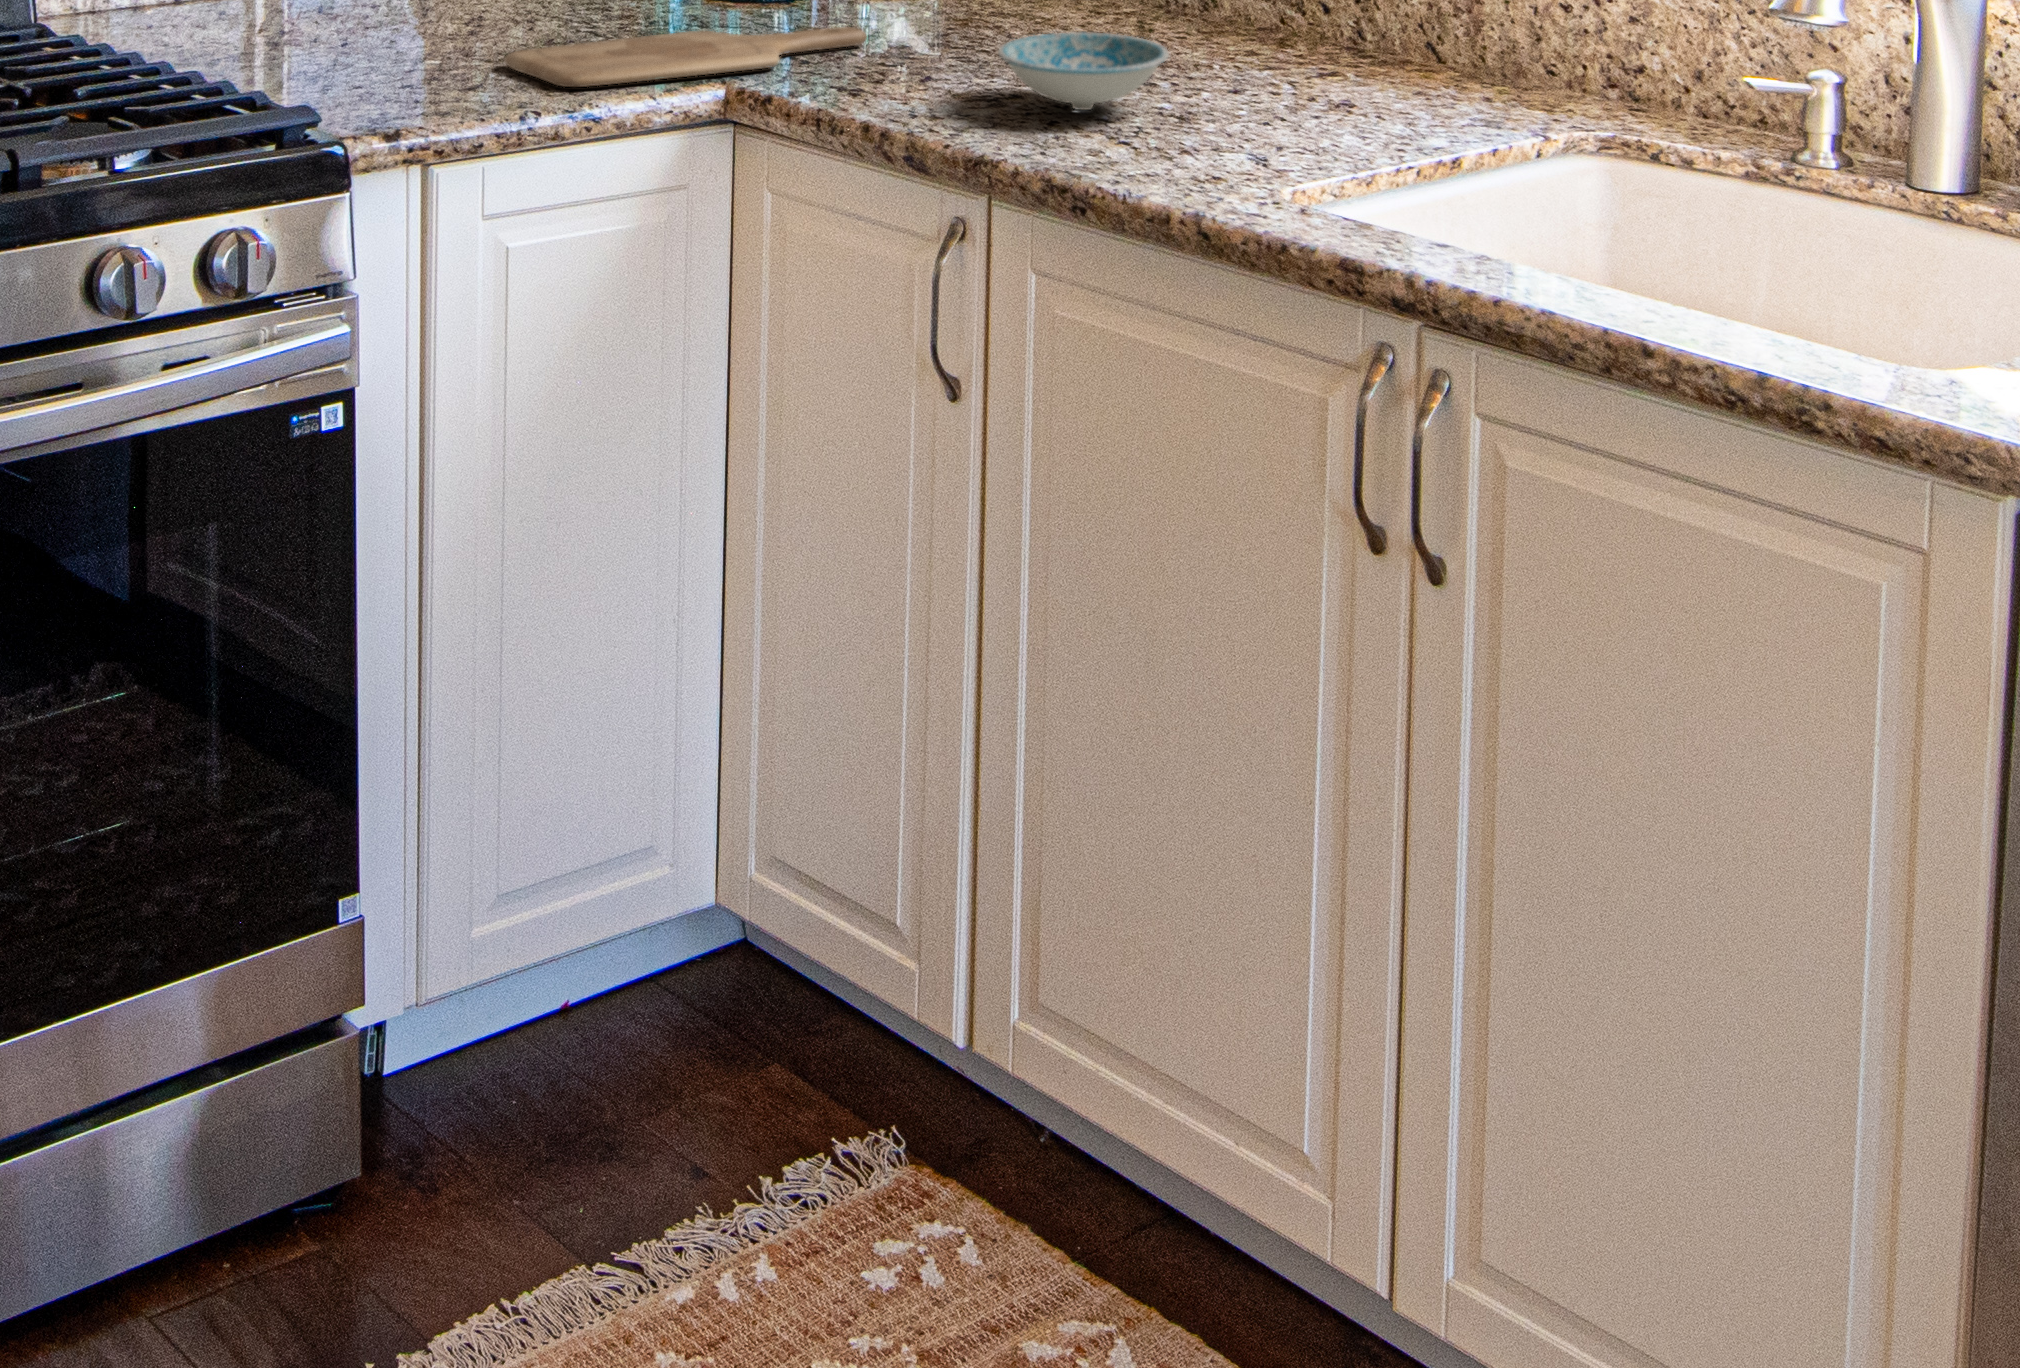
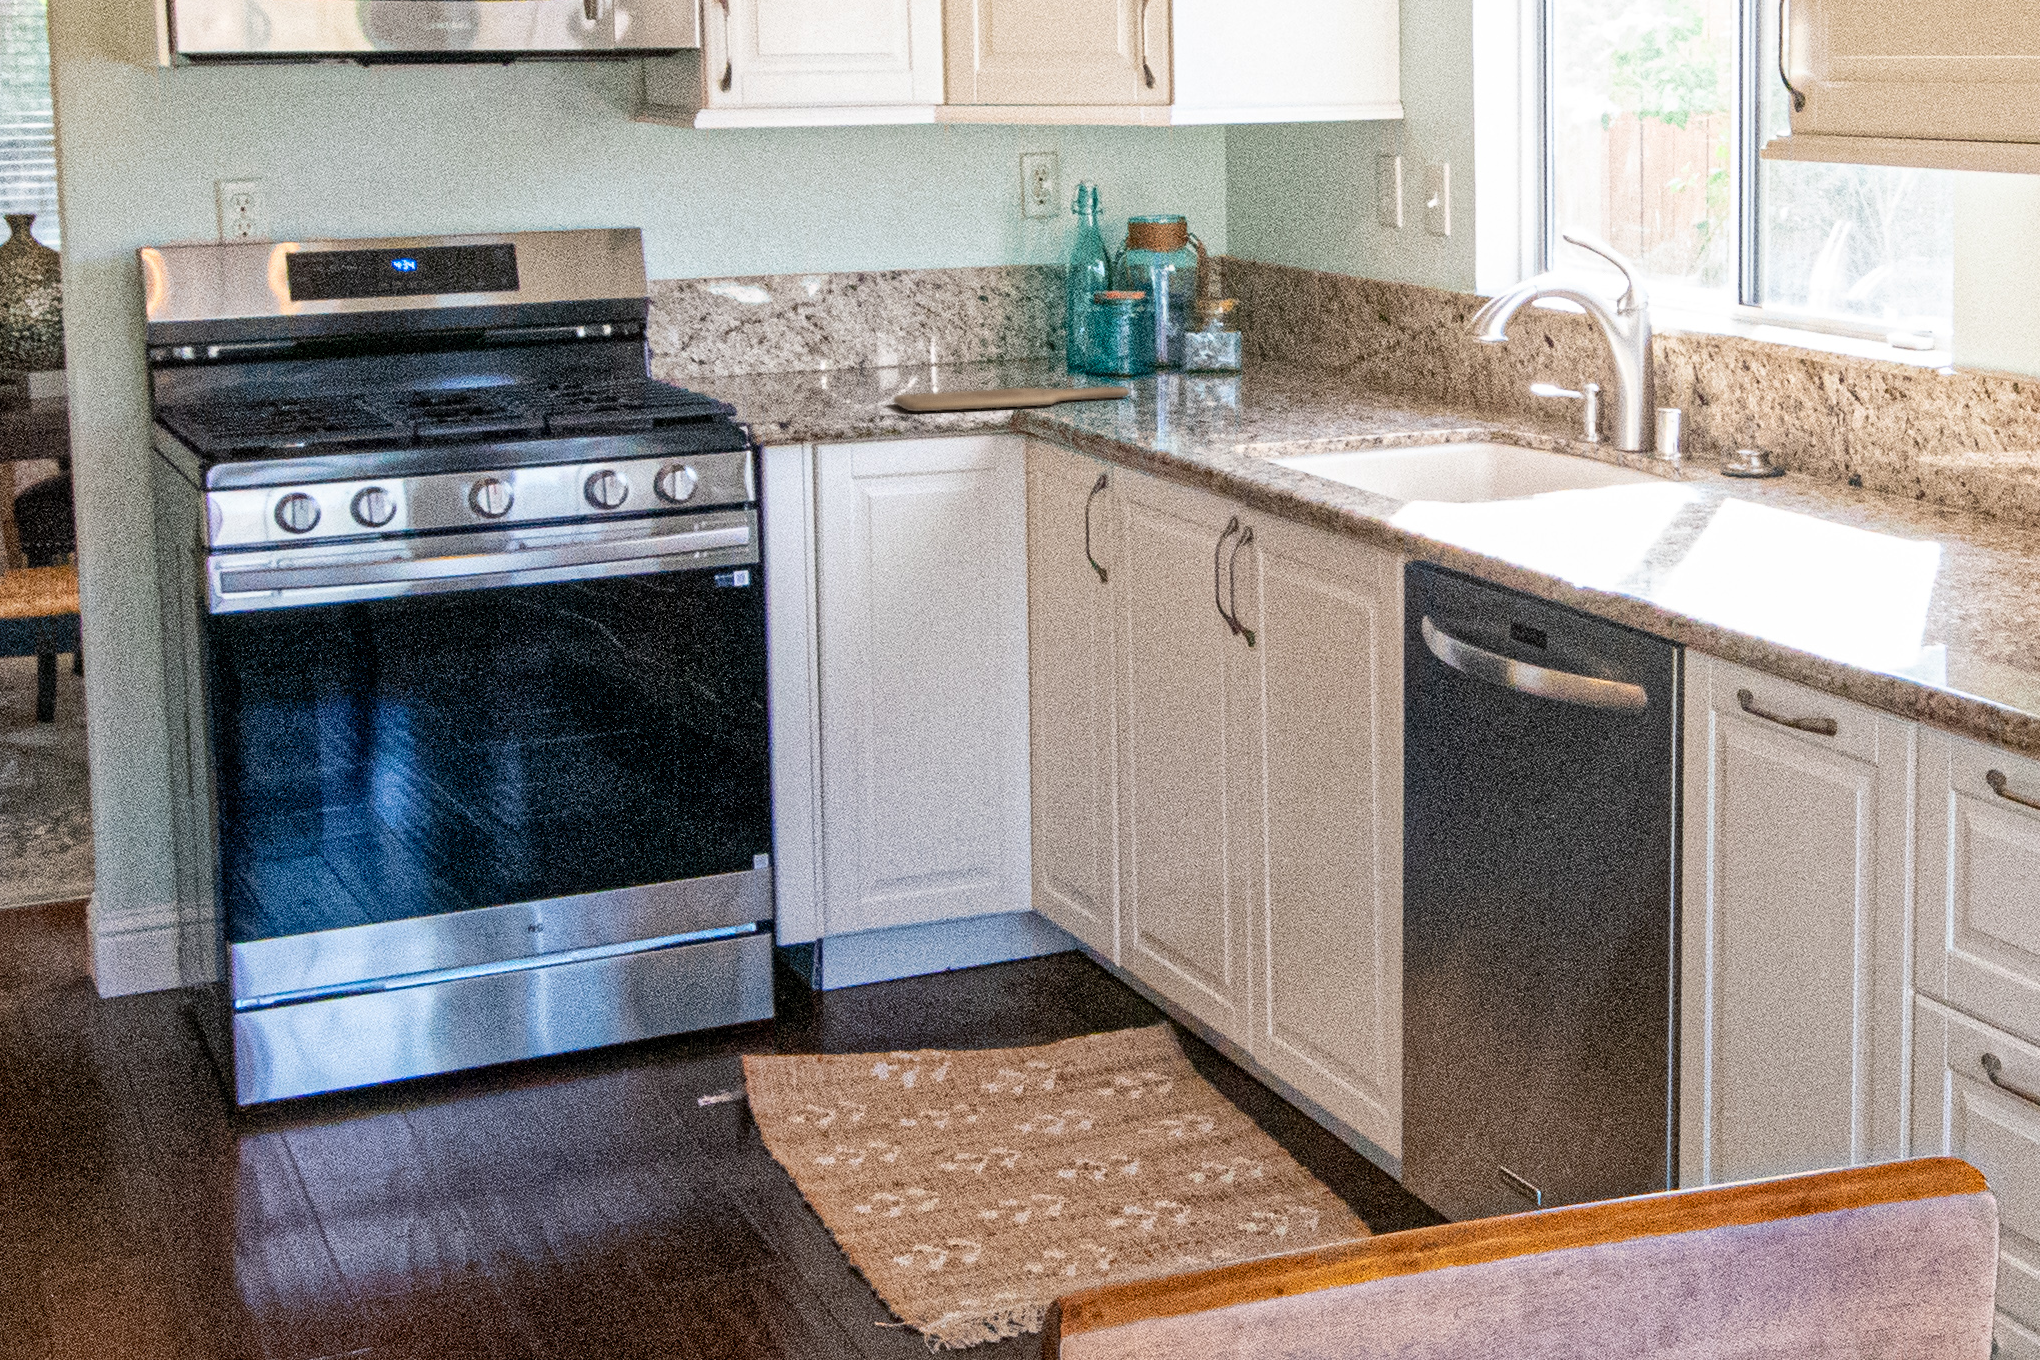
ceramic bowl: present [998,32,1169,110] -> none [1138,380,1245,422]

